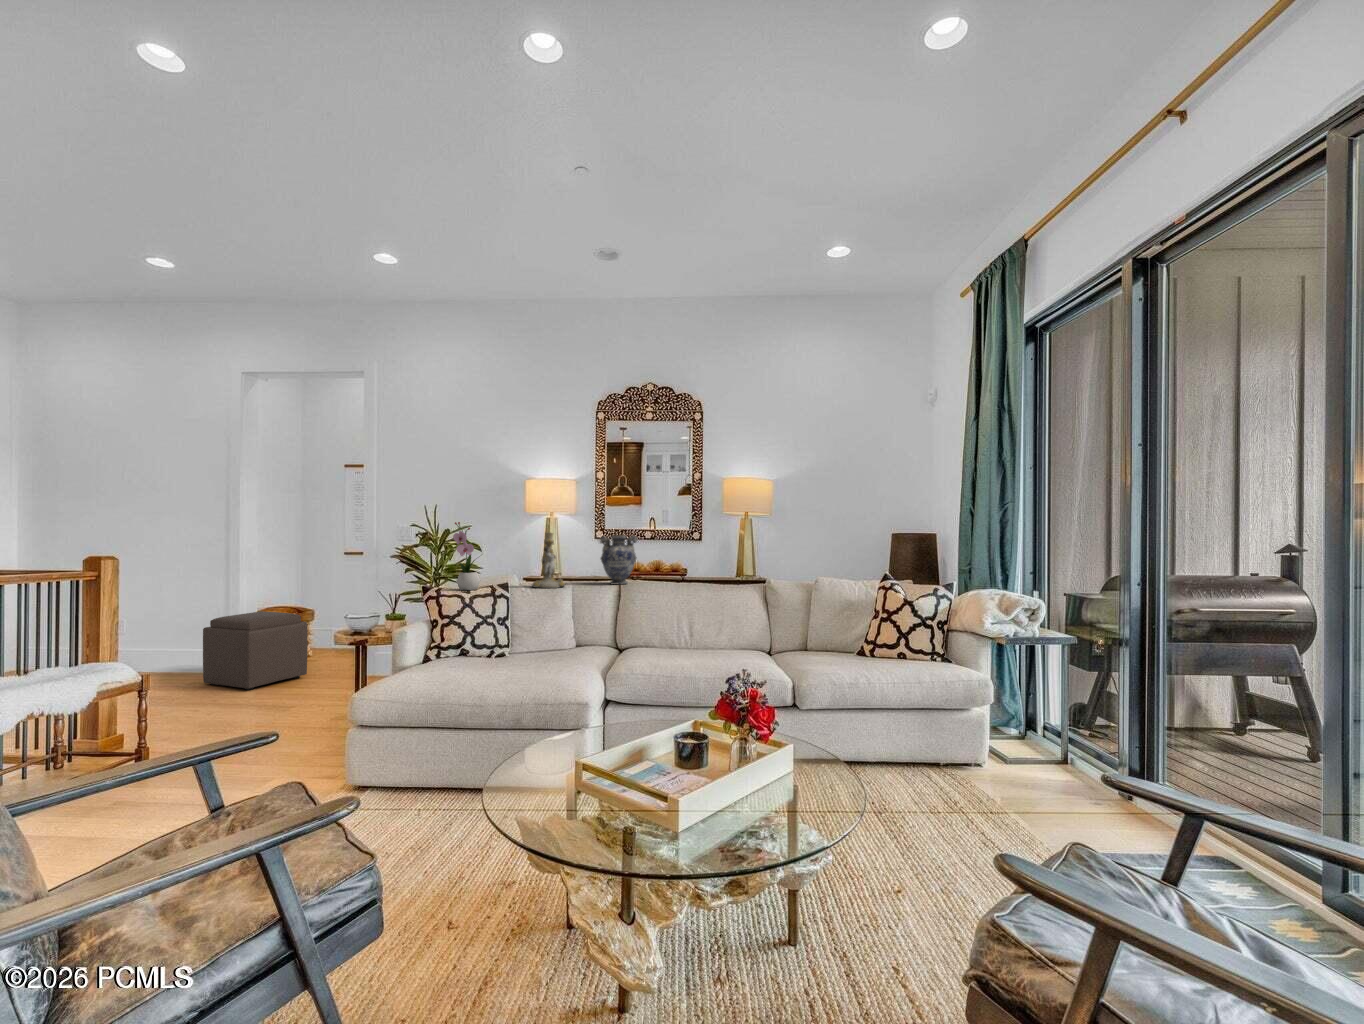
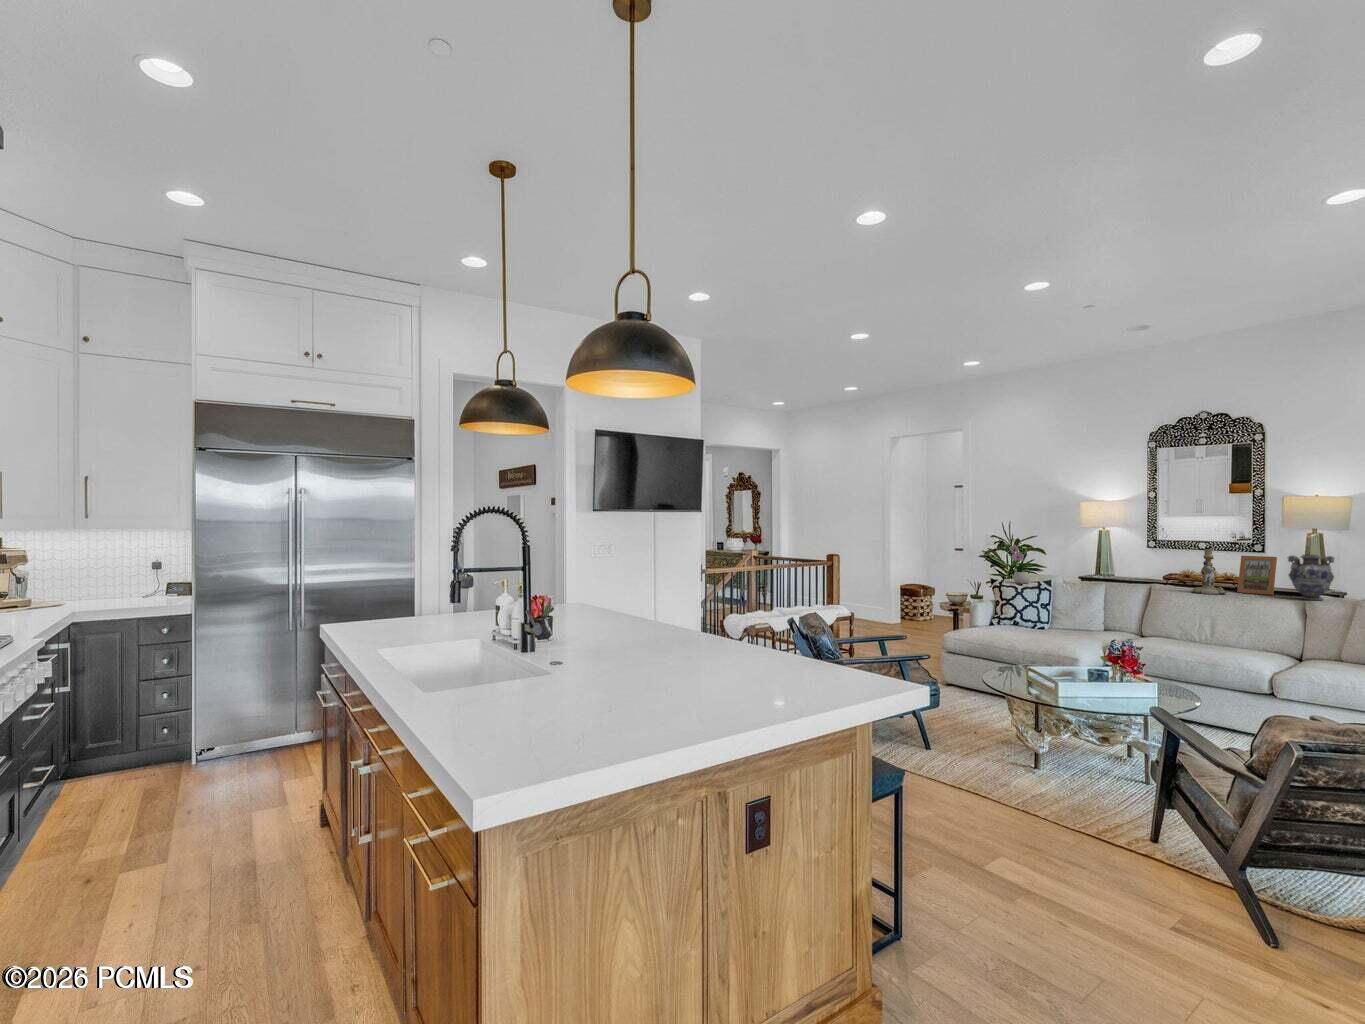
candlestick: present [532,532,567,588] -> present [1192,549,1228,594]
decorative vase: present [600,535,637,584] -> present [1288,554,1334,600]
picture frame: none [703,540,735,584] -> present [1237,556,1277,595]
ottoman: present [203,611,308,690] -> none [872,587,929,633]

